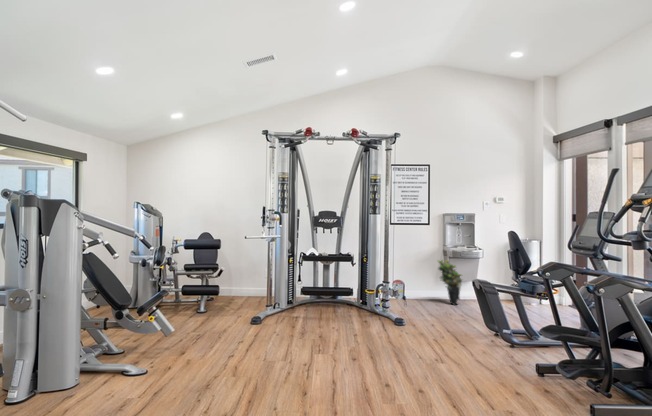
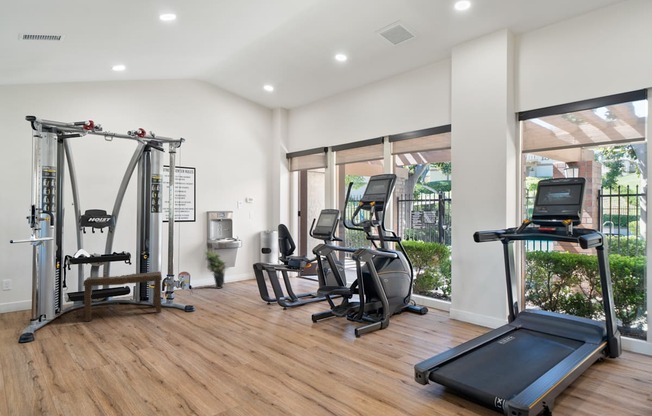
bench: none [307,274,378,320] -> present [83,271,162,321]

